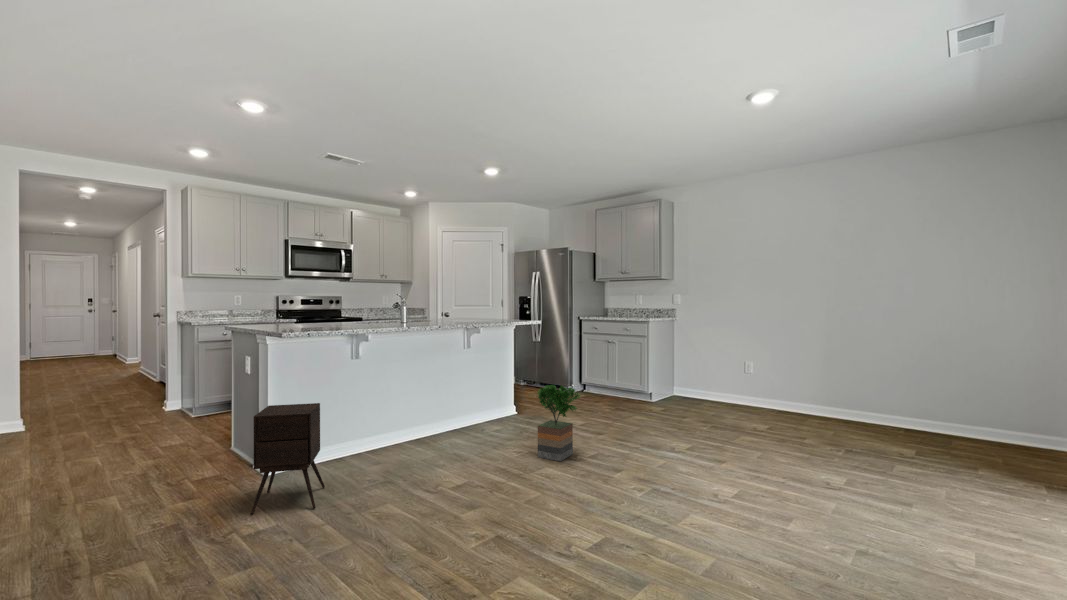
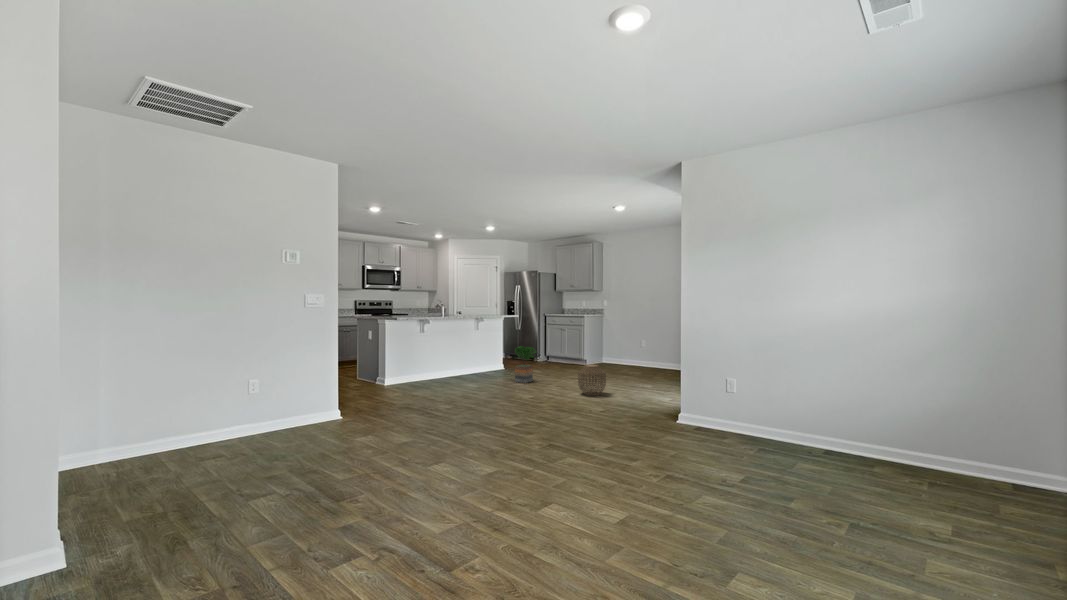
side table: present [250,403,325,515] -> none [389,350,416,395]
woven basket: none [687,441,757,521] -> present [578,364,606,396]

